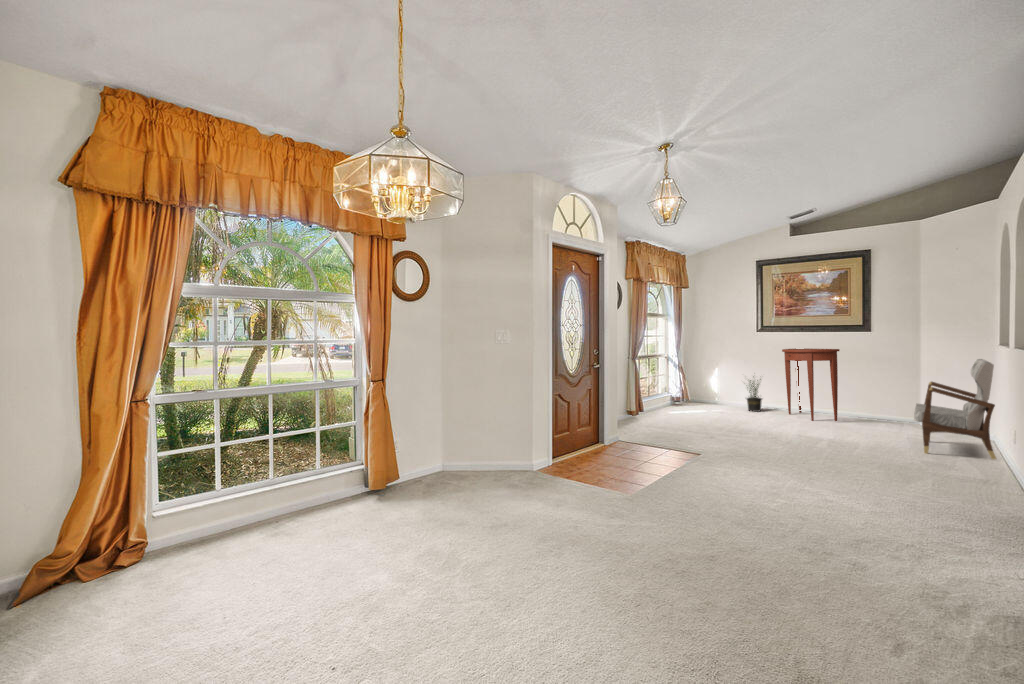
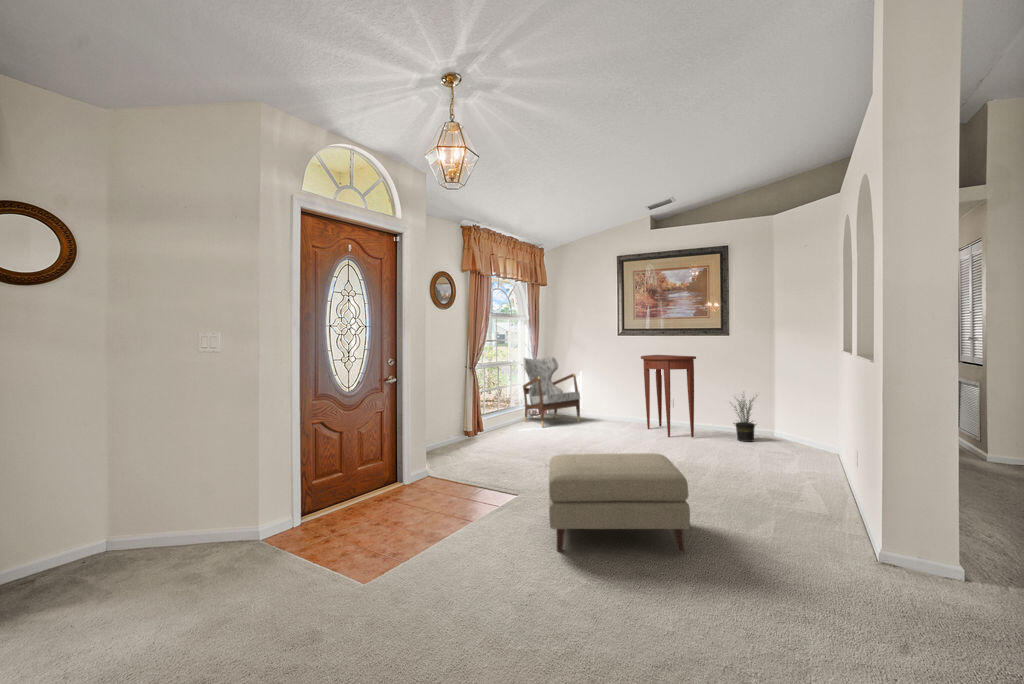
armchair: present [914,359,996,460] -> present [523,357,580,427]
potted plant: present [747,376,762,412] -> present [733,396,755,442]
ottoman: none [734,421,864,492] -> present [549,453,690,552]

